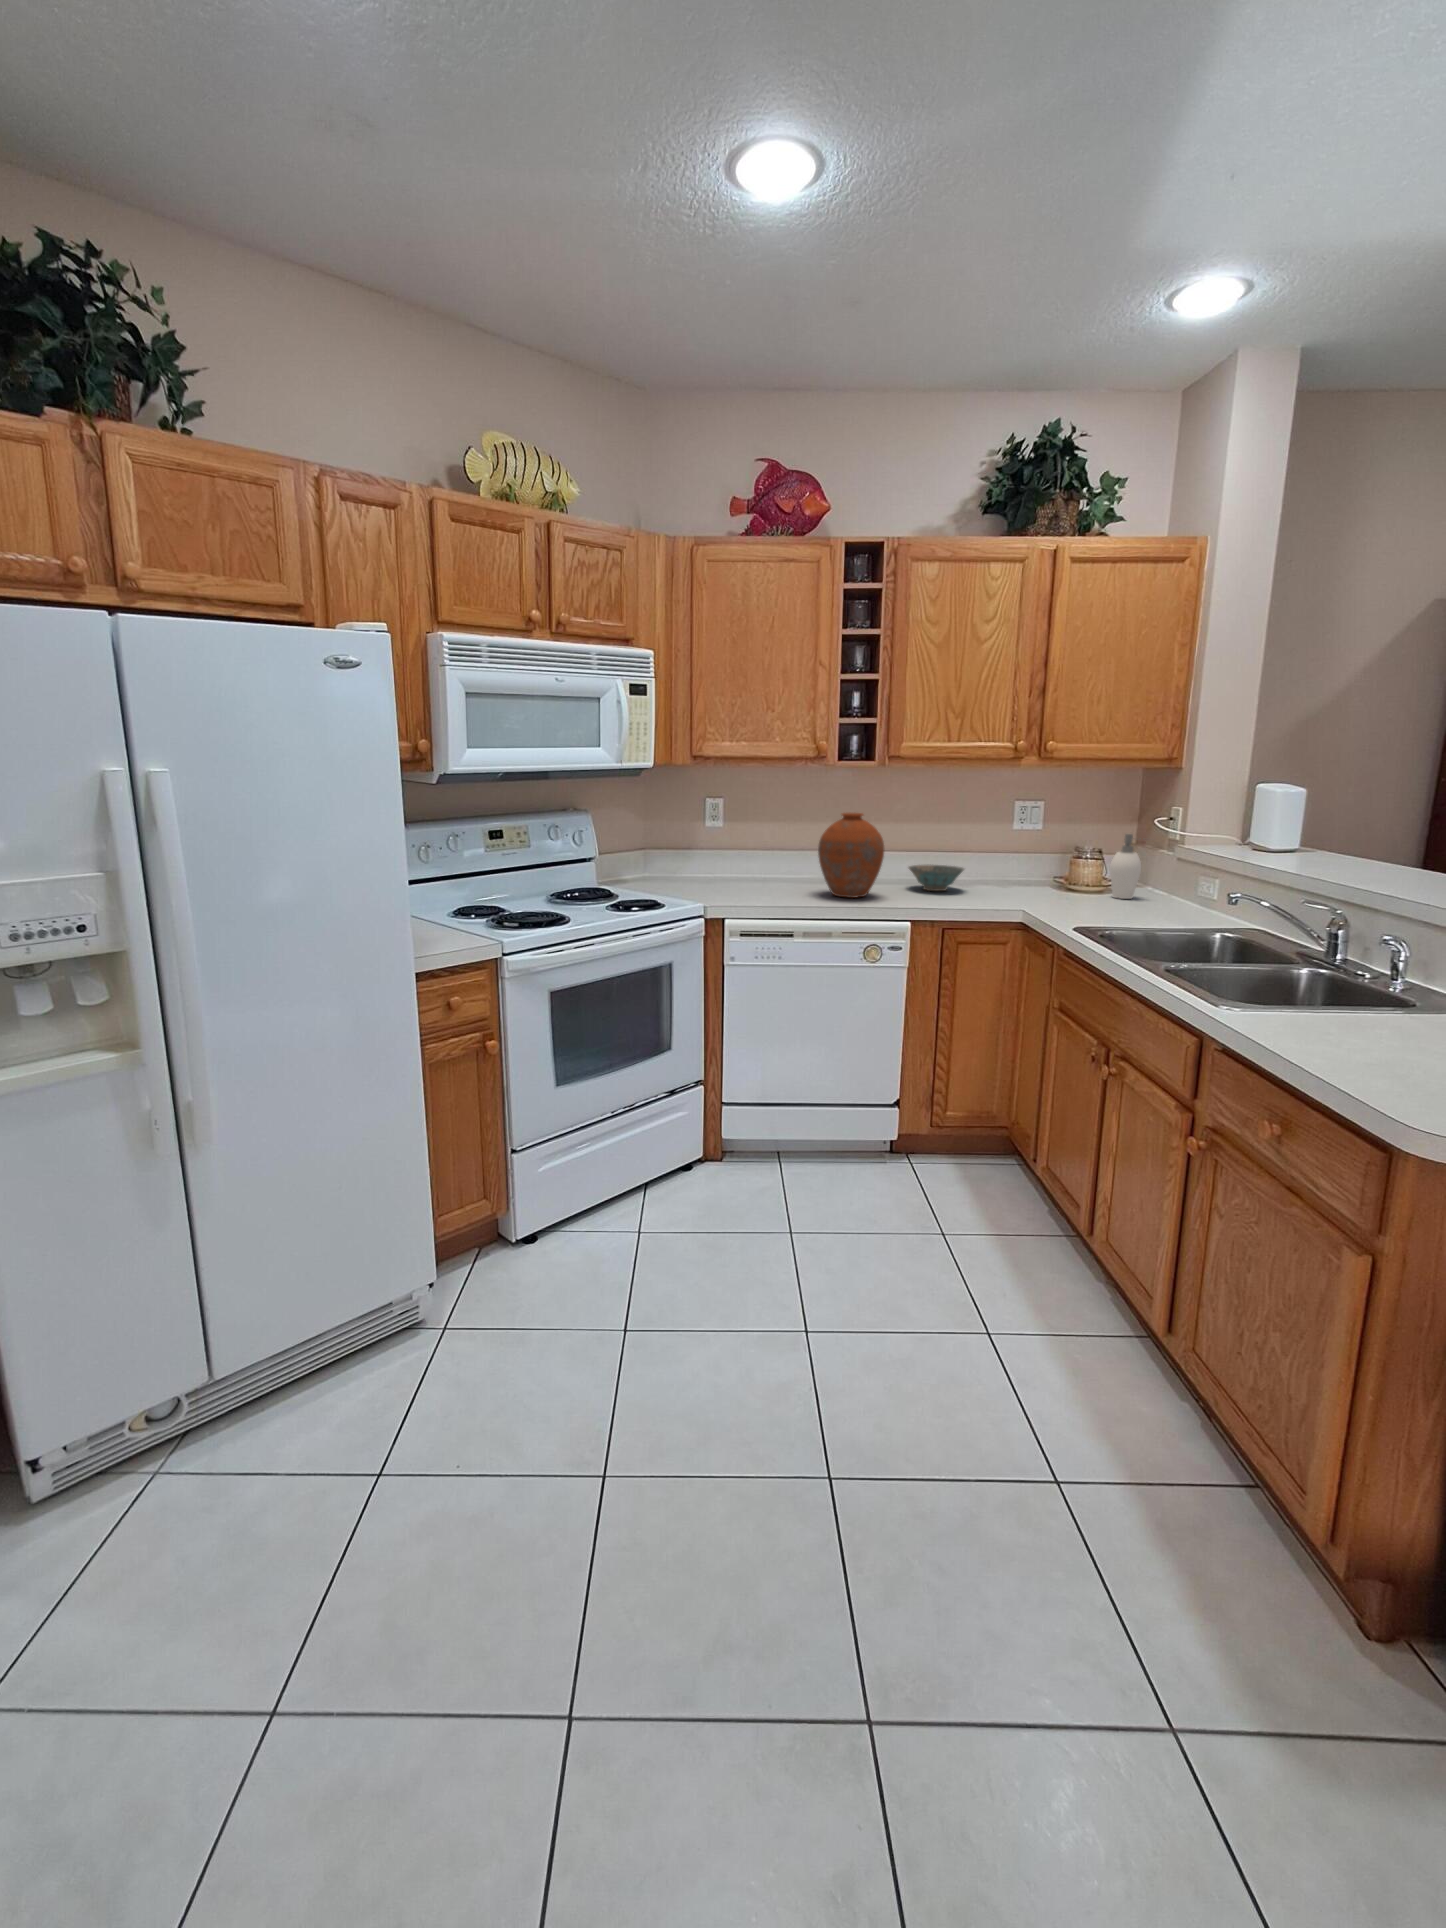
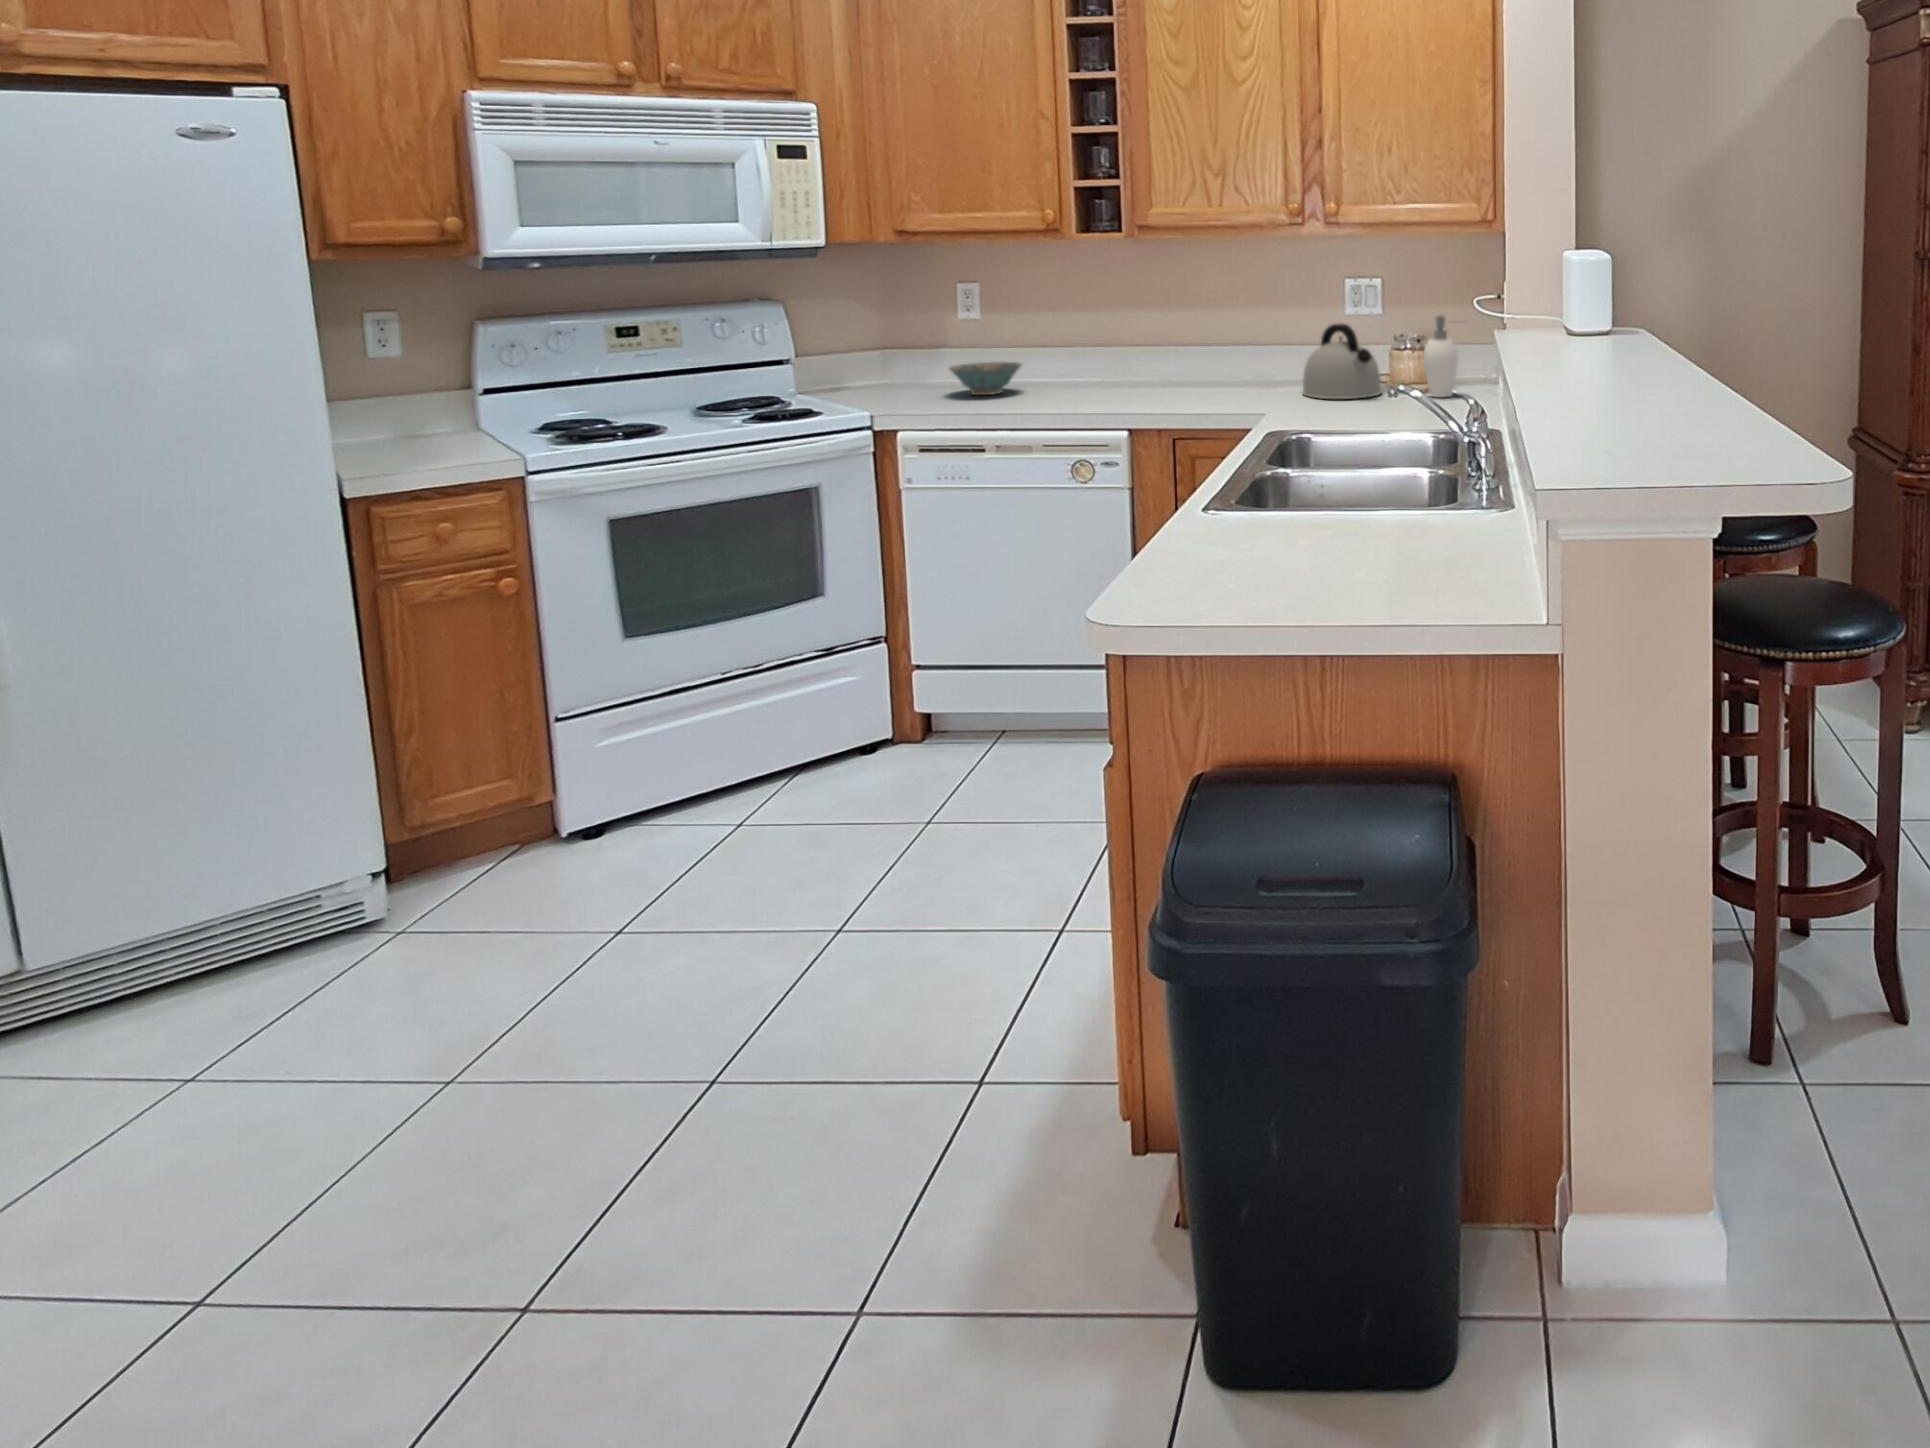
vase: present [818,813,884,898] -> none [1045,296,1129,401]
kettle: none [1004,839,1078,899] -> present [1303,324,1381,399]
ceramic bowl: present [909,864,964,891] -> present [949,362,1022,395]

